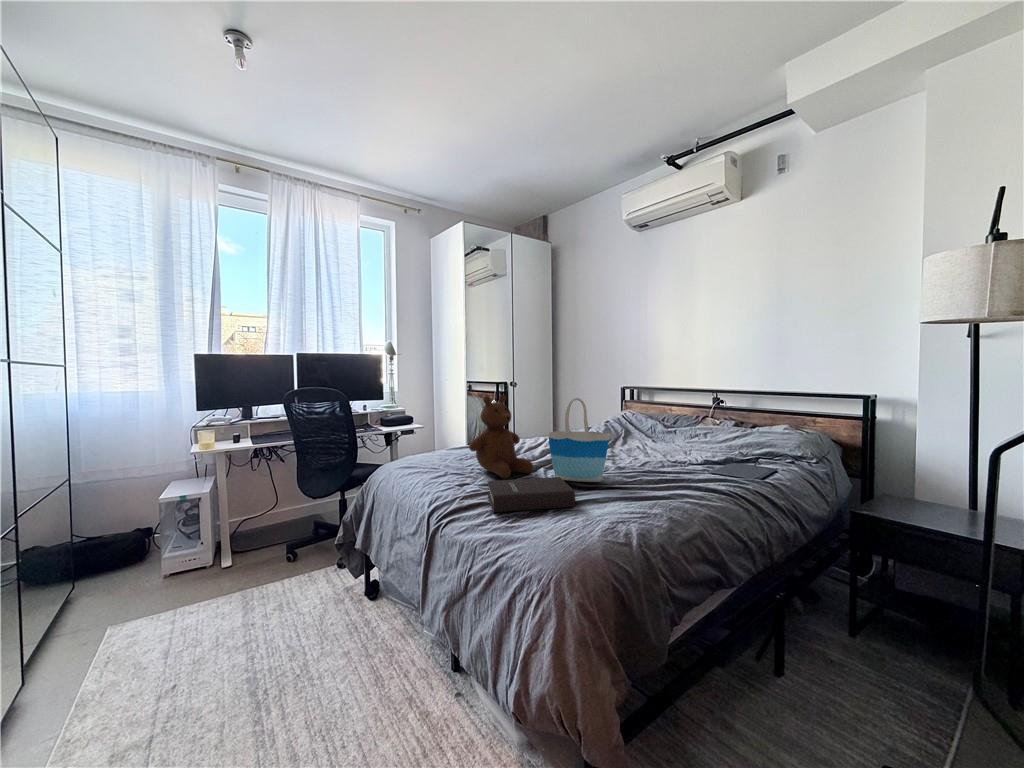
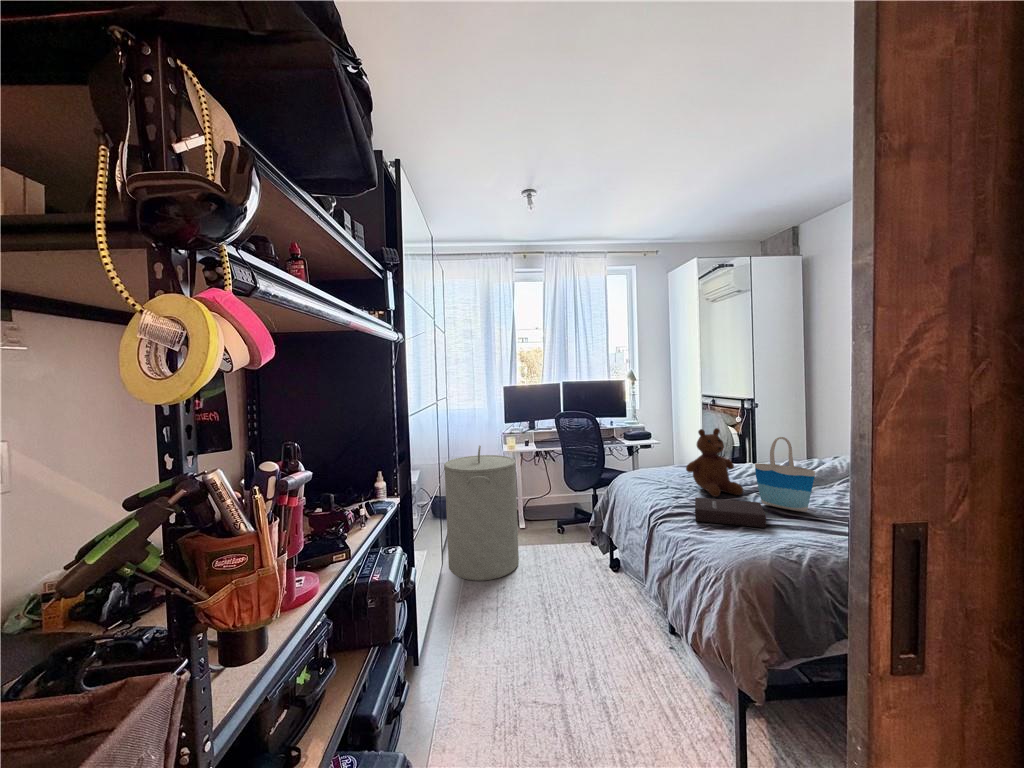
laundry hamper: none [36,441,213,692] -> present [444,445,519,581]

